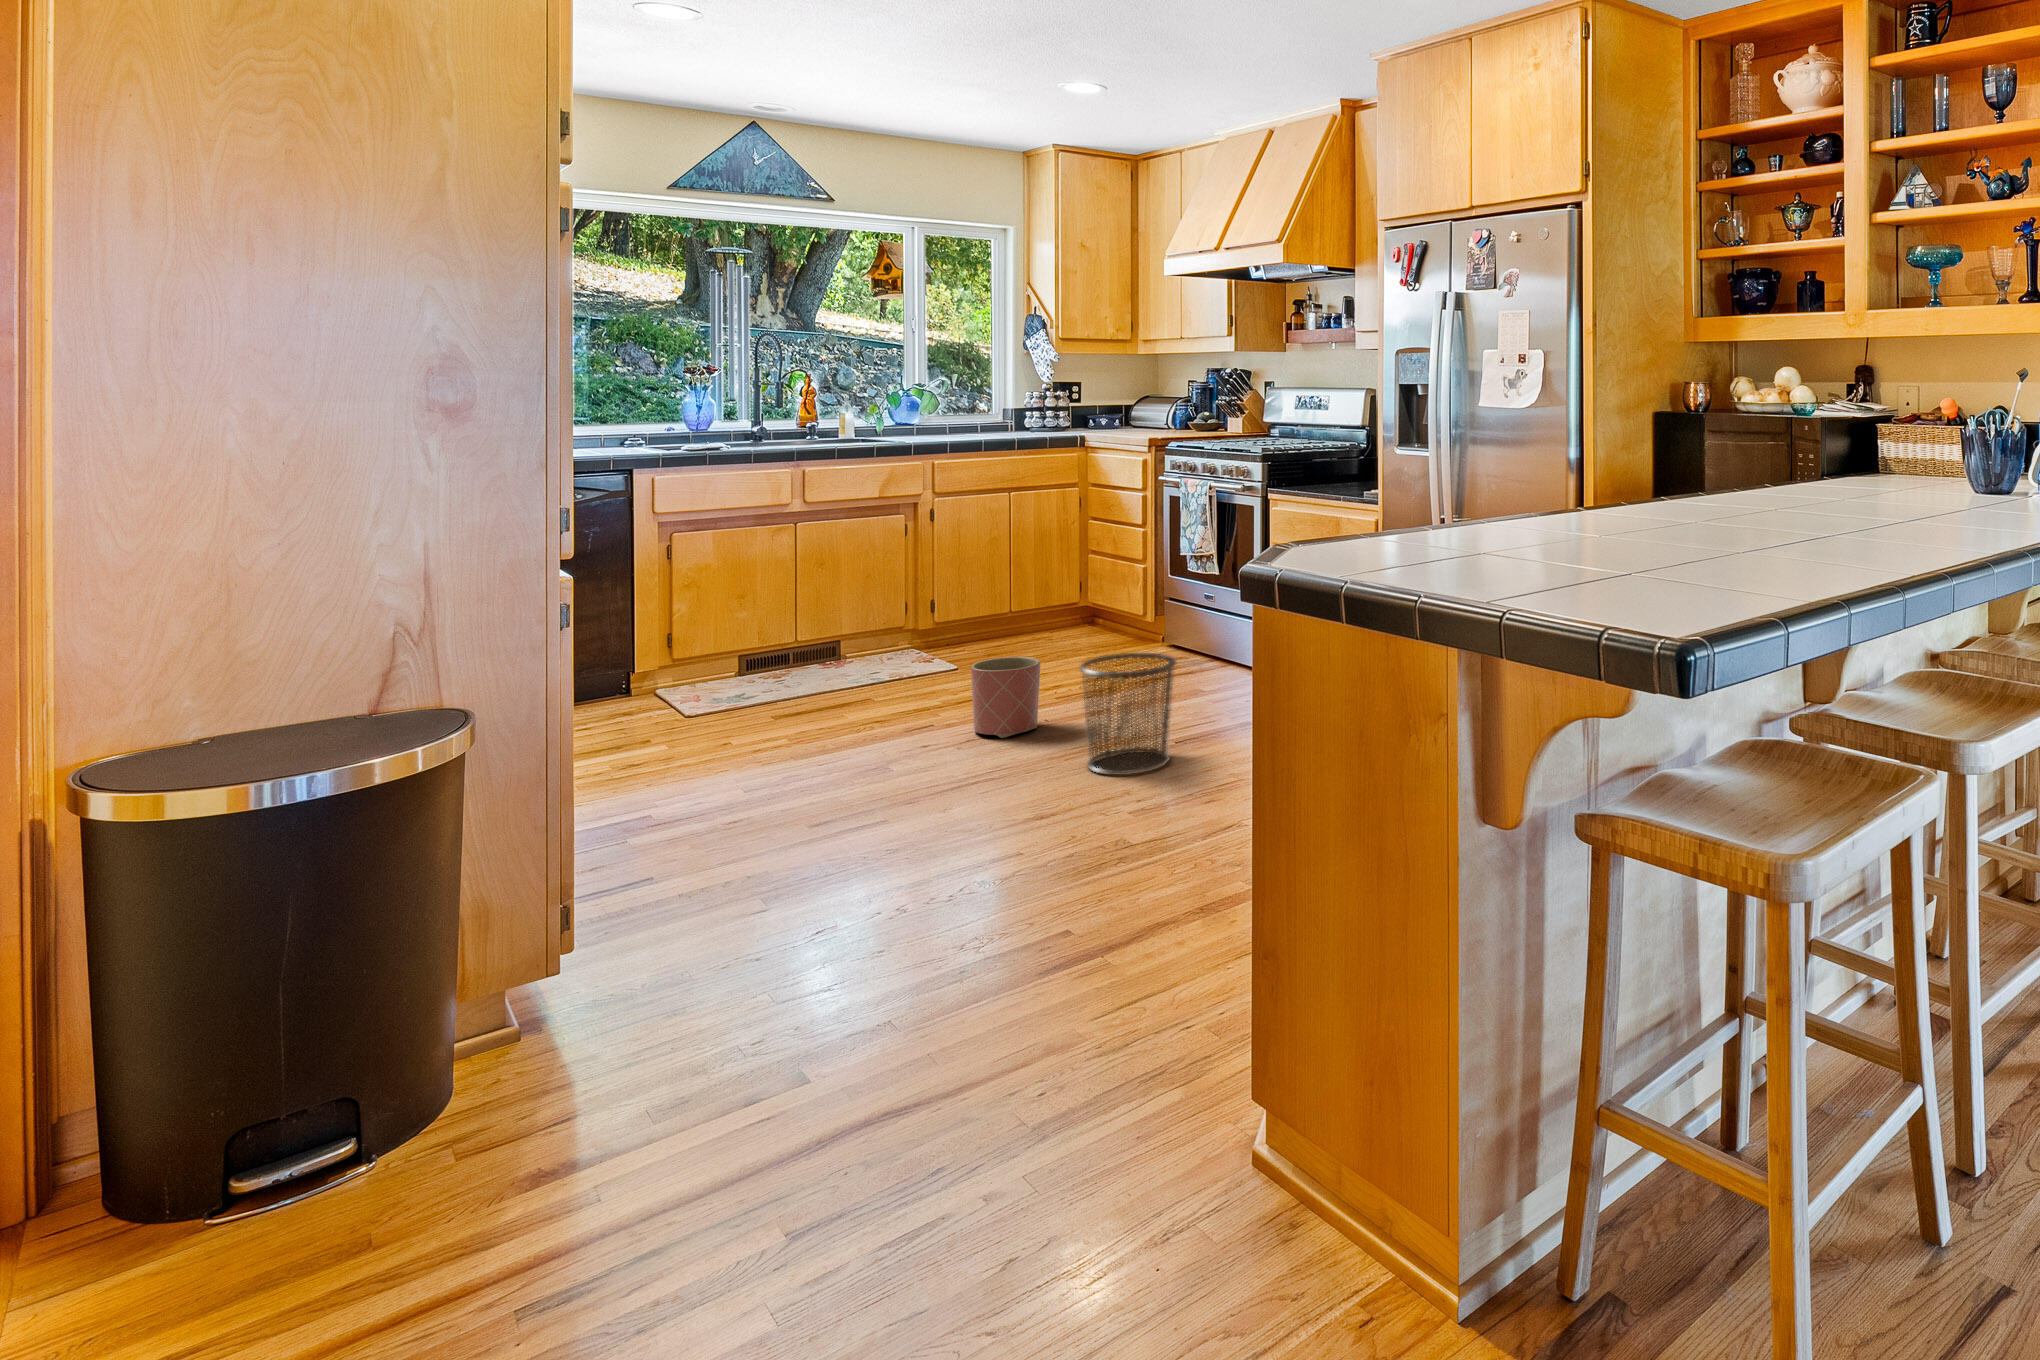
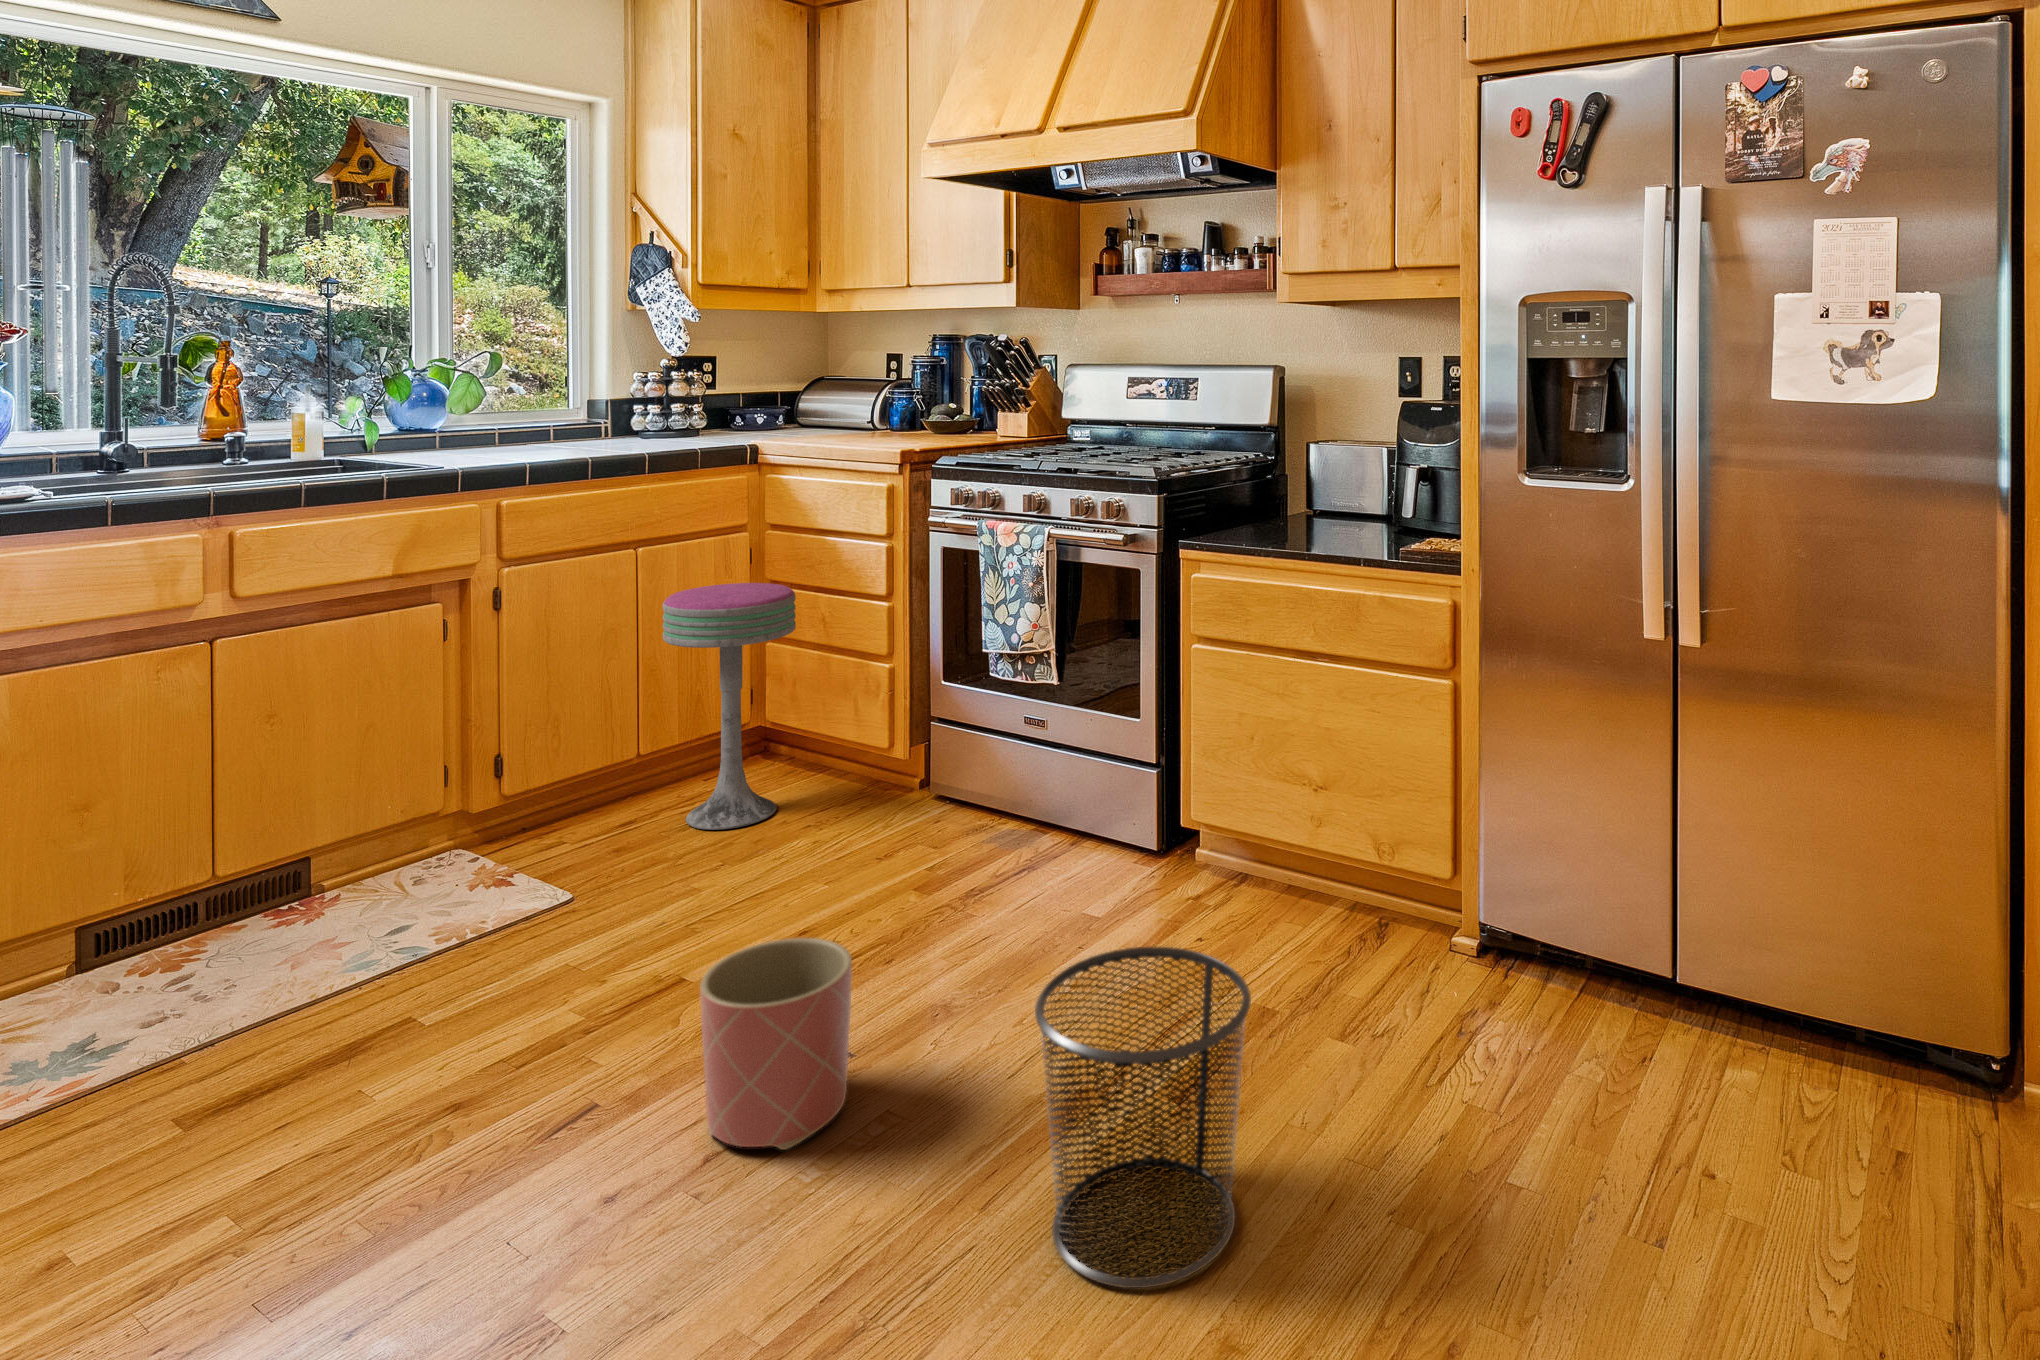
bar stool: none [1016,515,1090,650] -> present [663,583,796,830]

